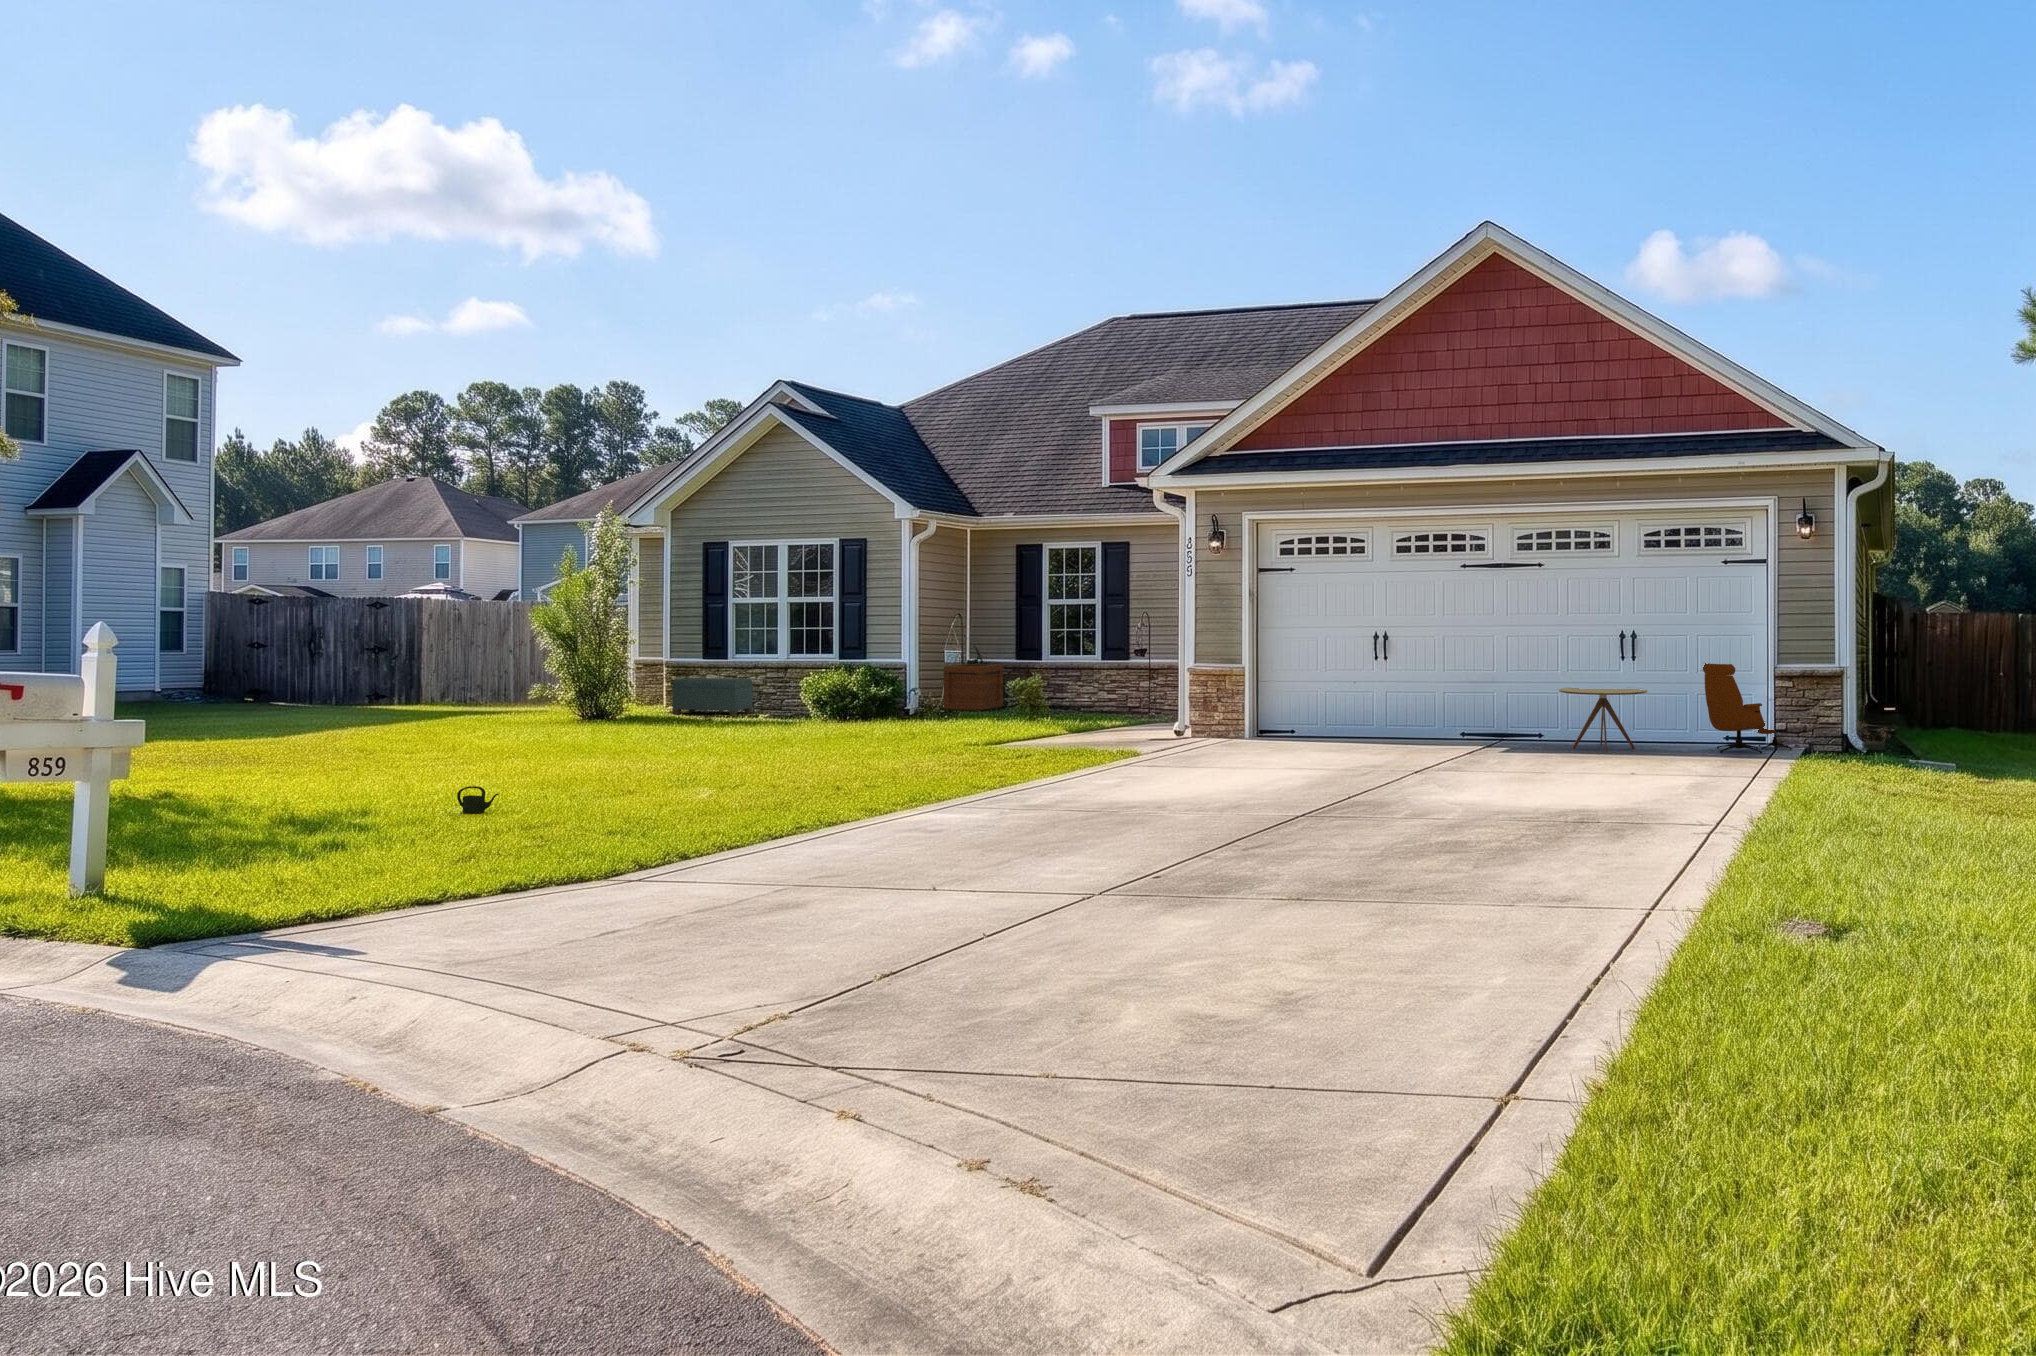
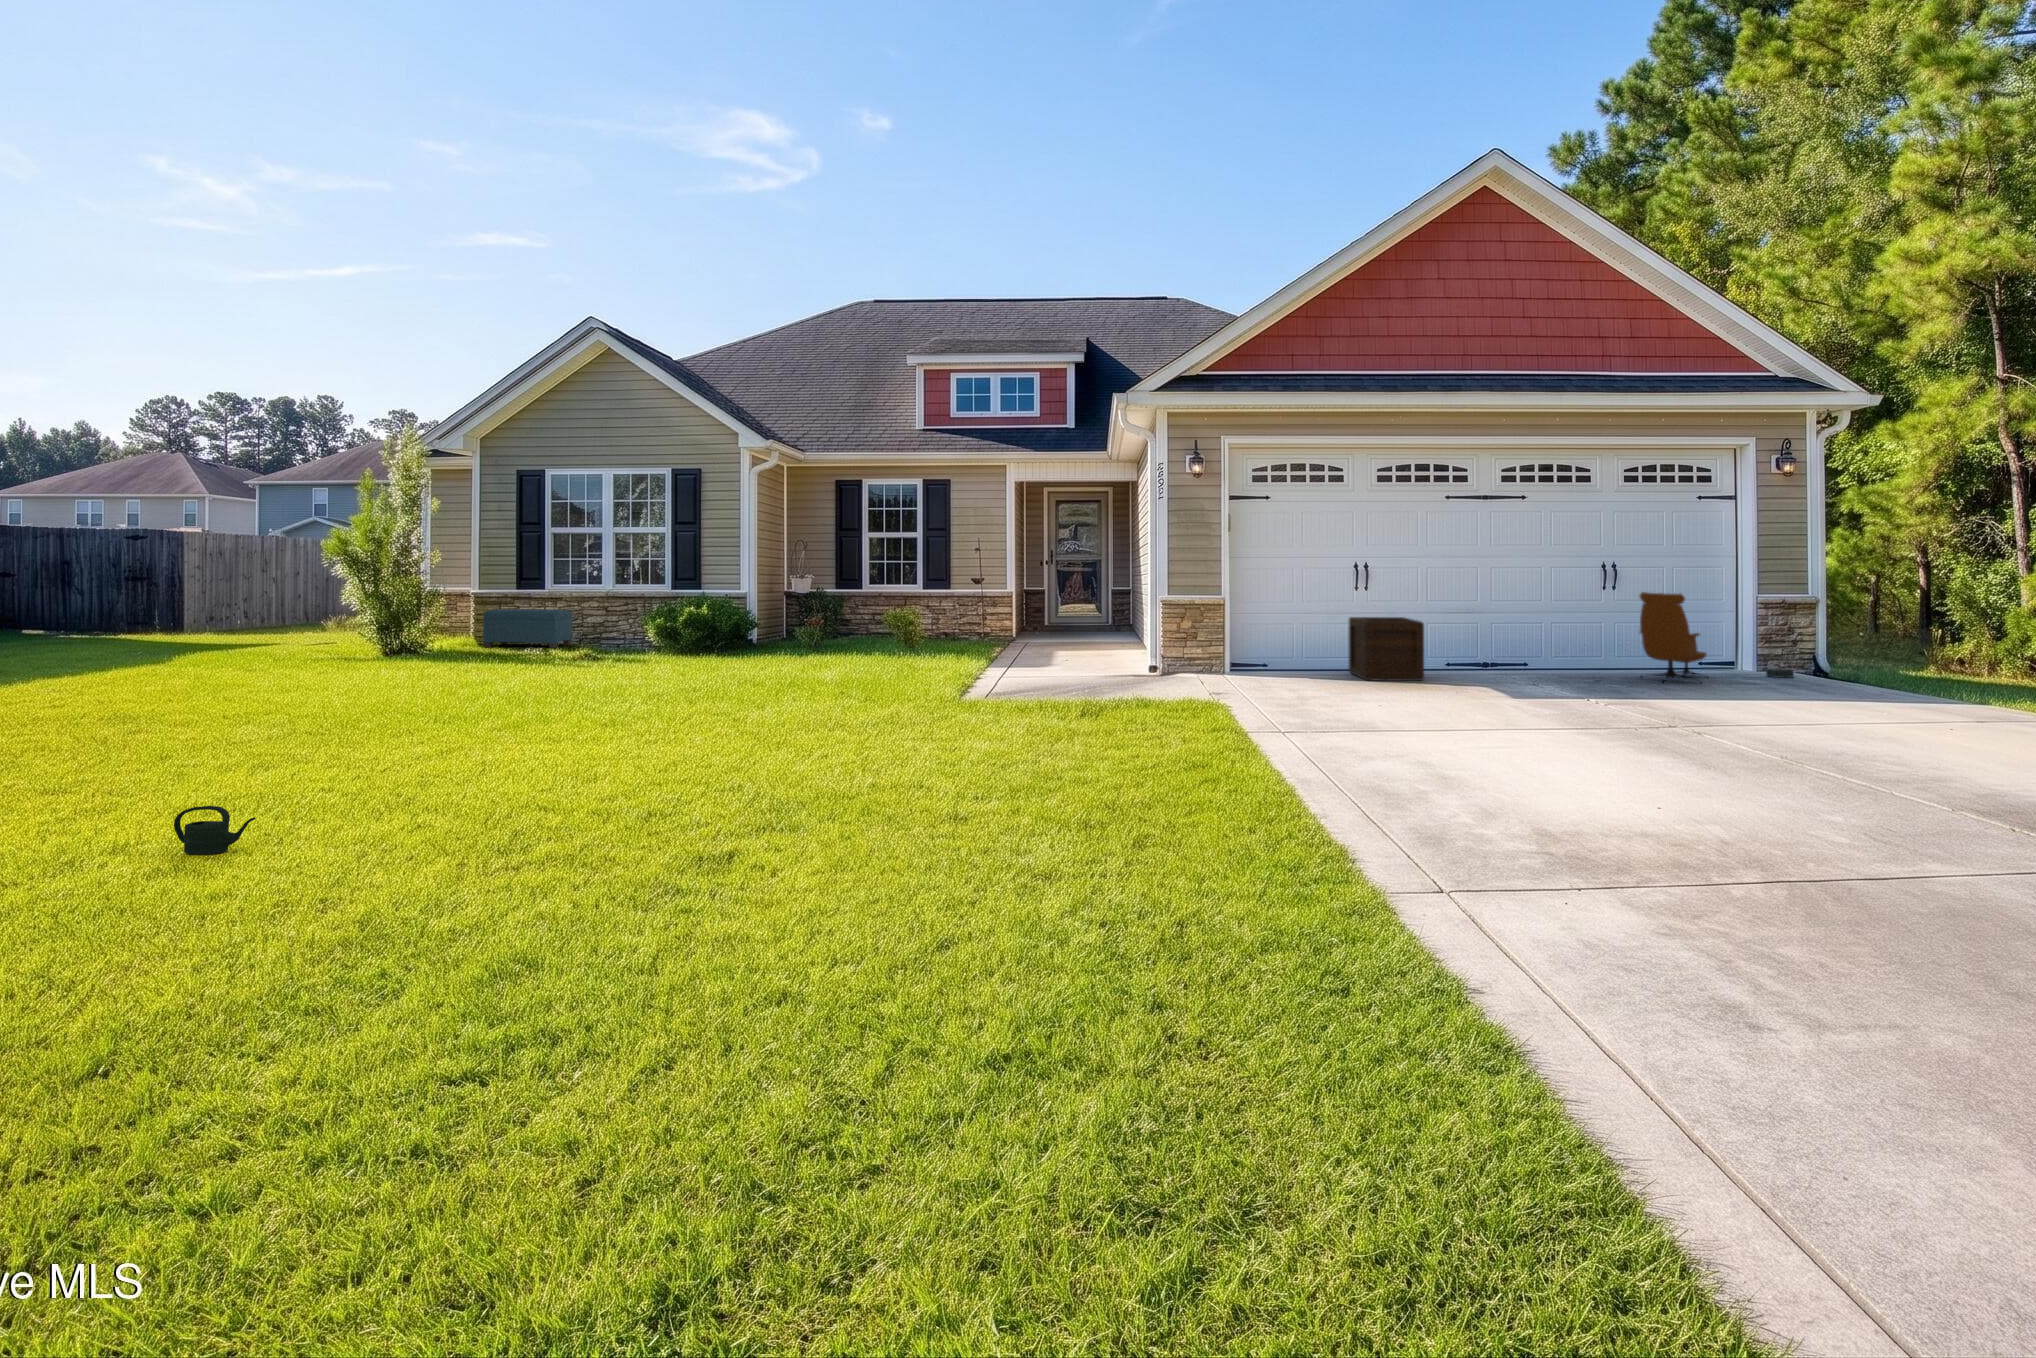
wooden crate: present [944,664,1003,711] -> present [1348,617,1424,681]
round table: present [1559,688,1647,752] -> none [1485,616,1581,684]

